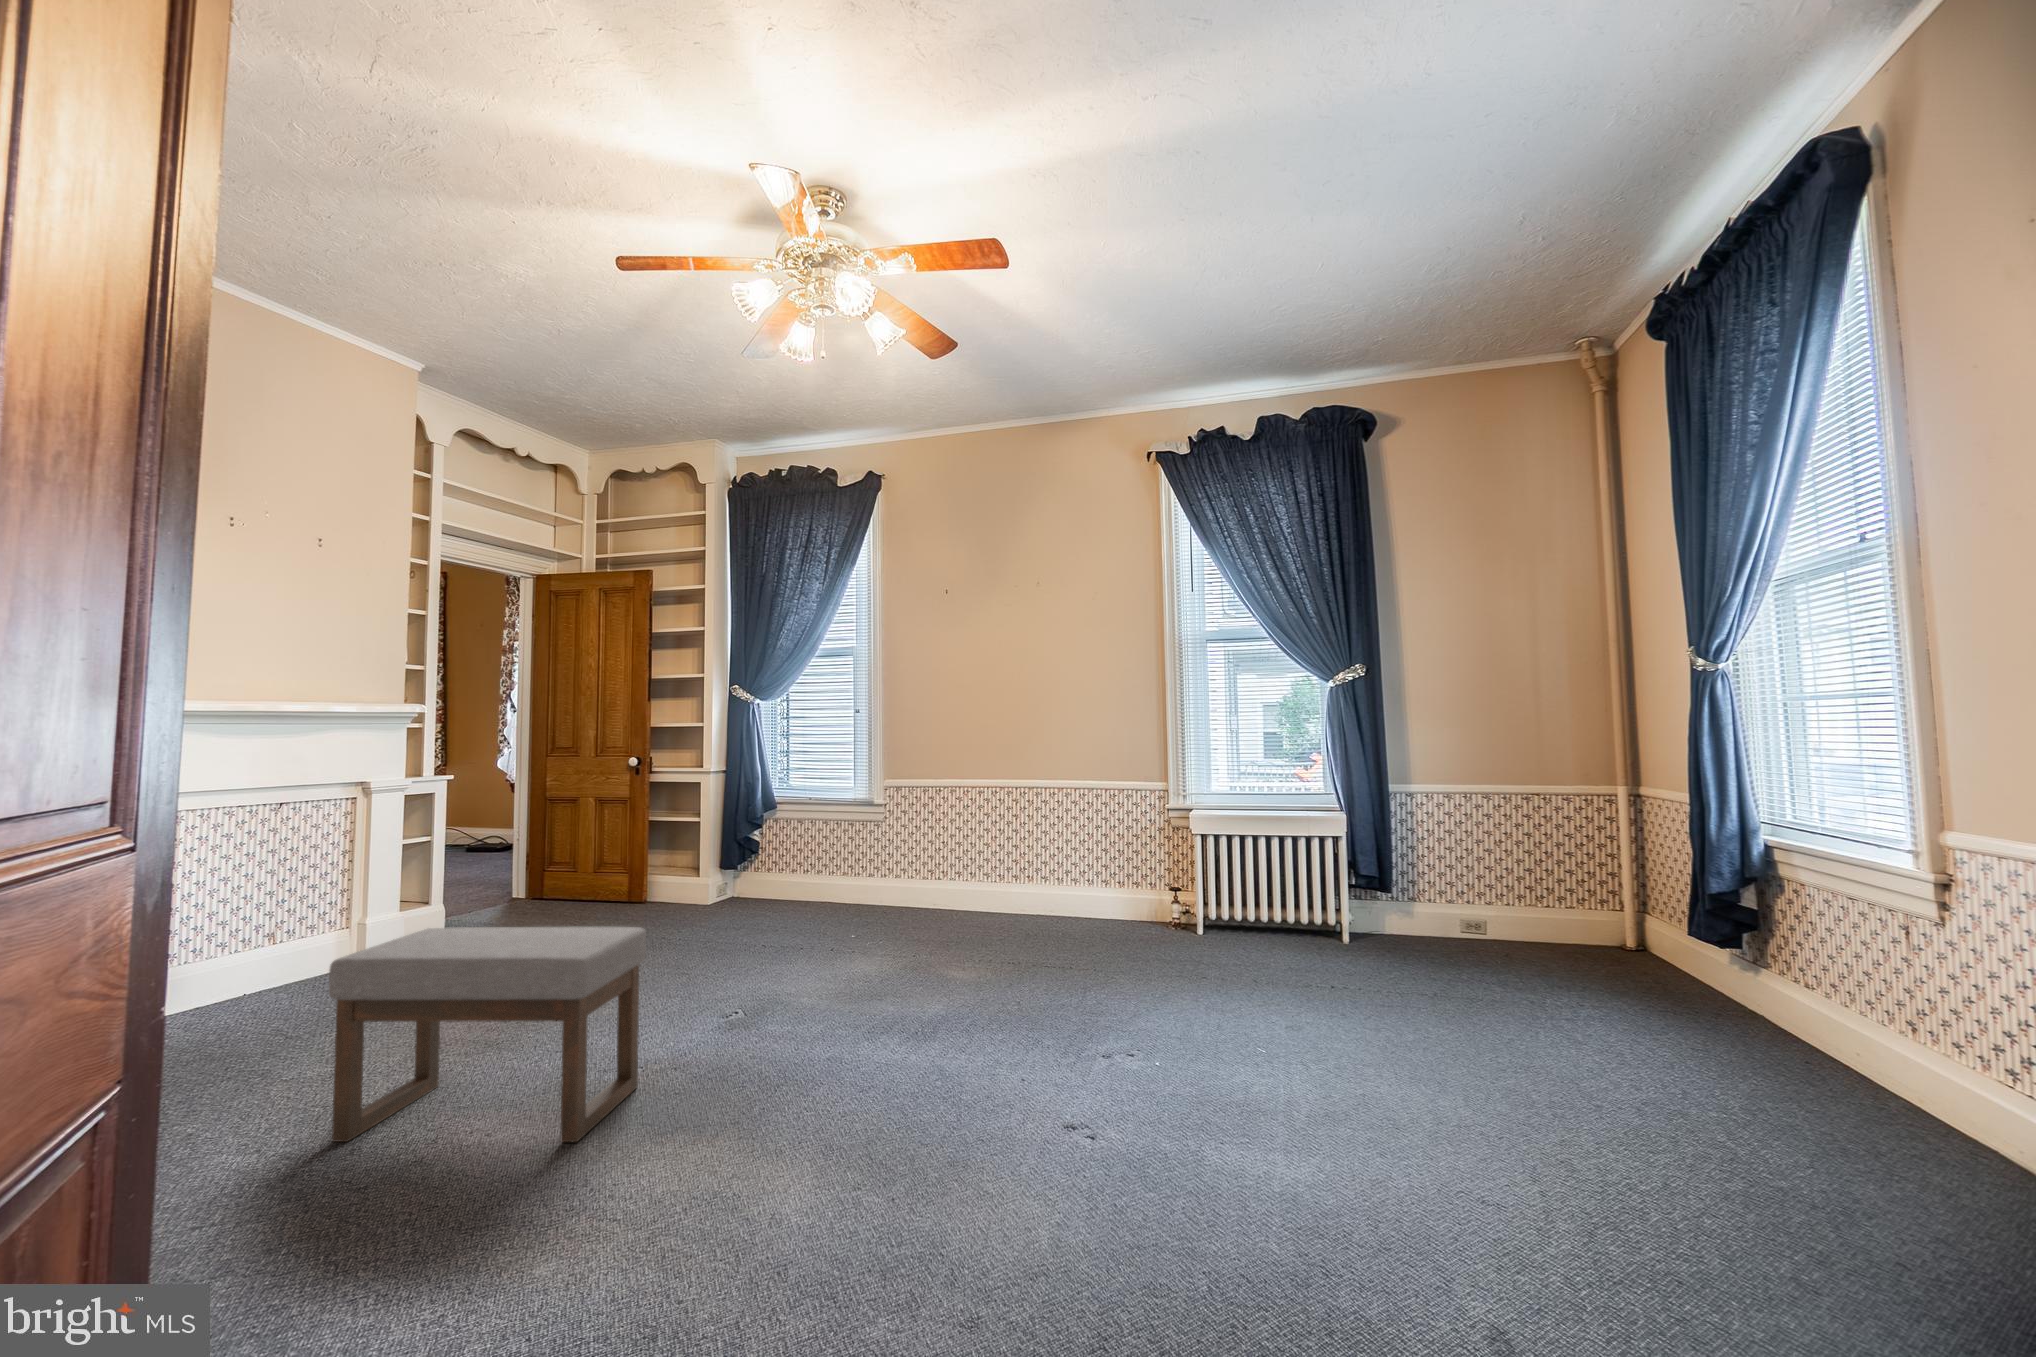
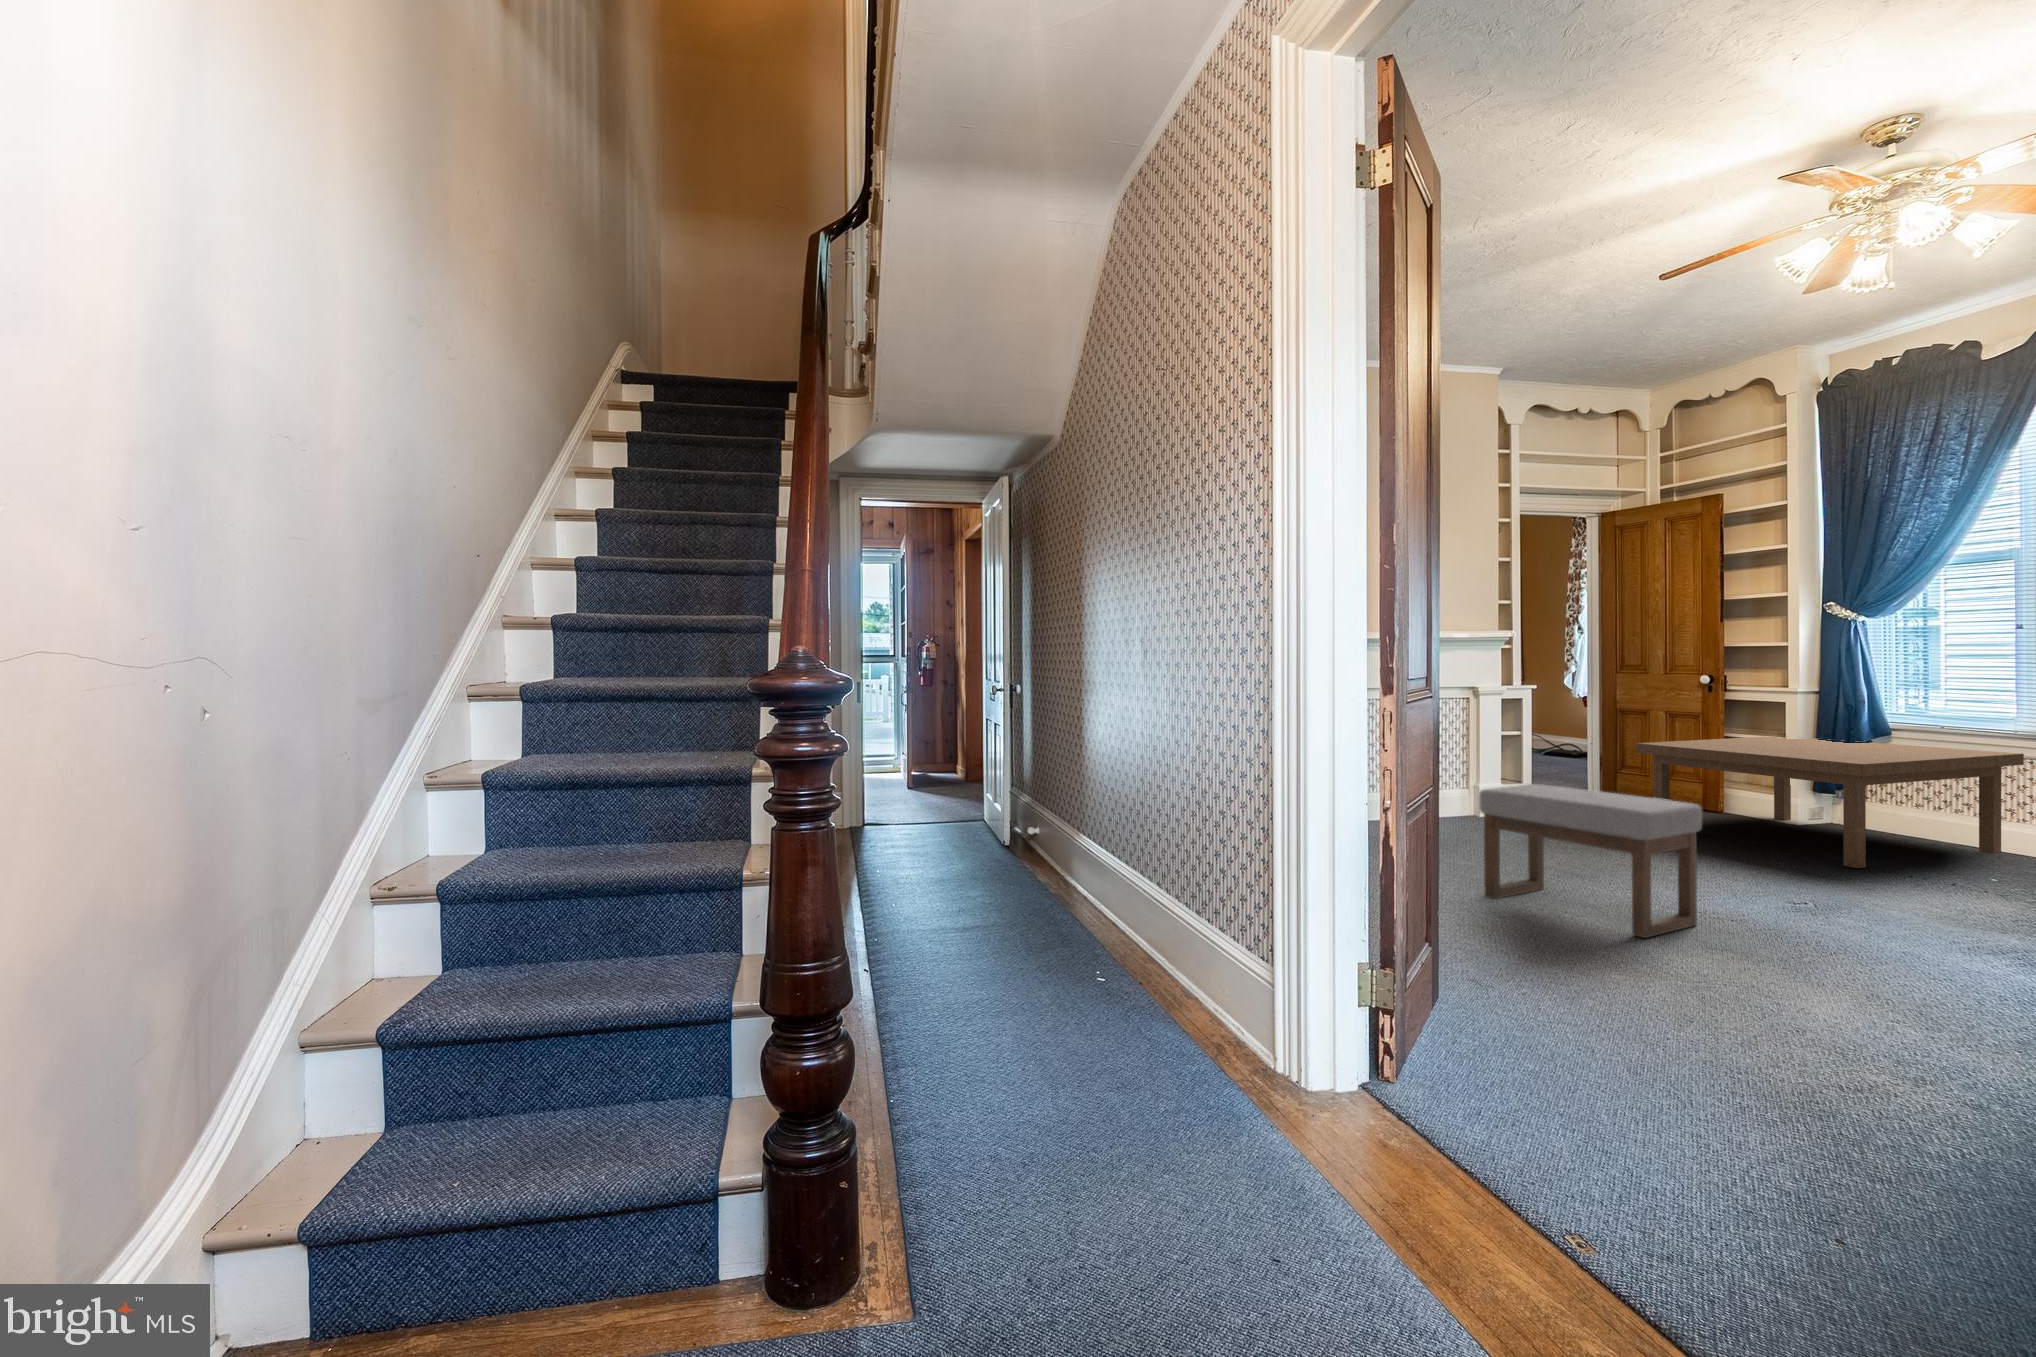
coffee table: none [567,814,860,946] -> present [1636,736,2024,868]

